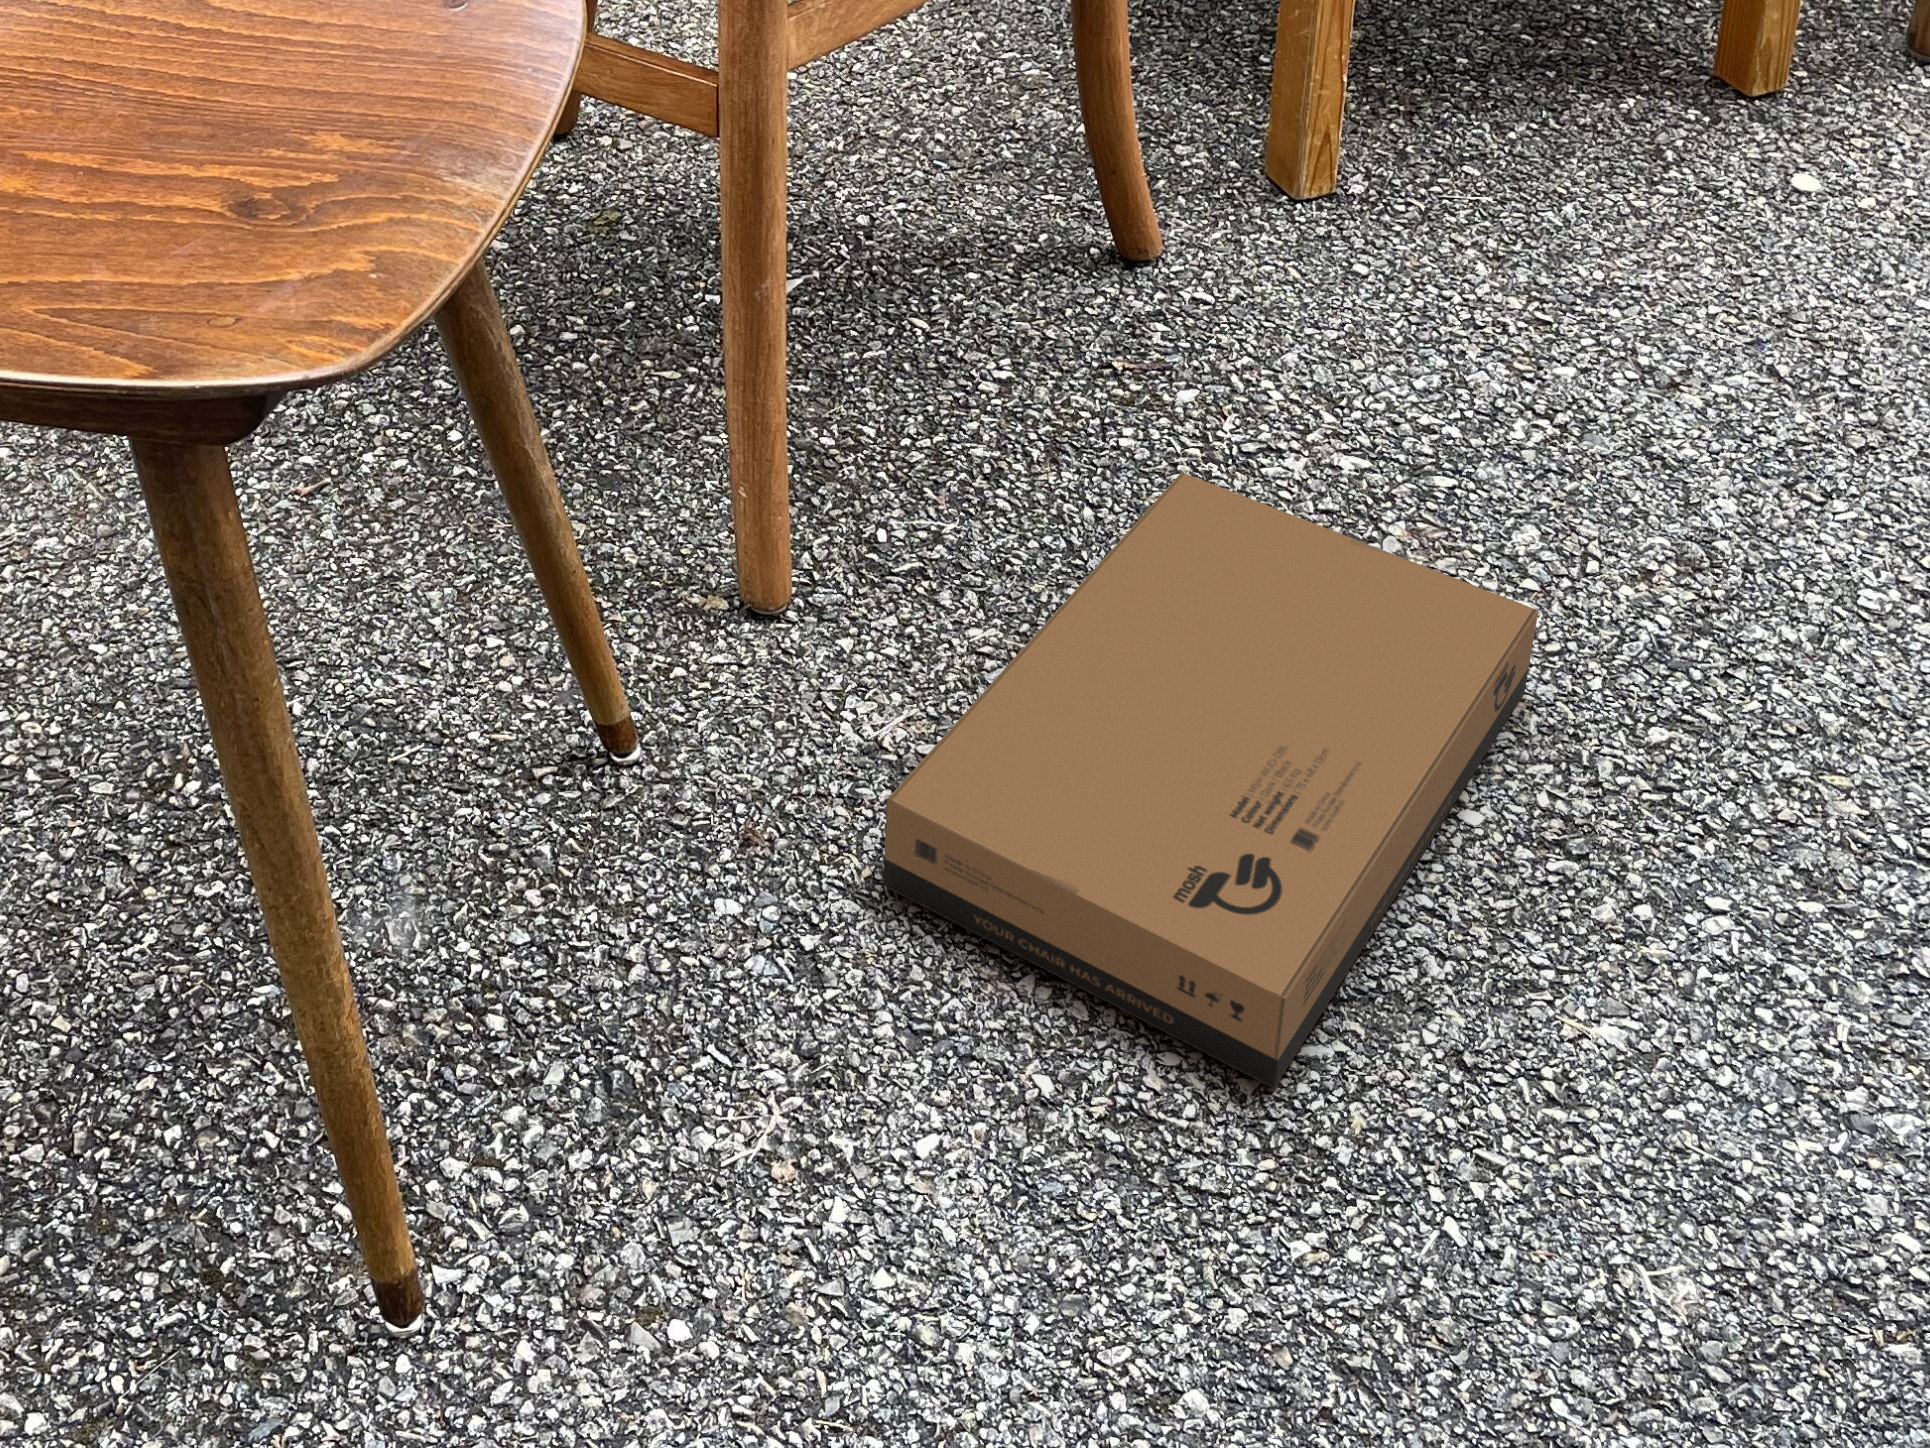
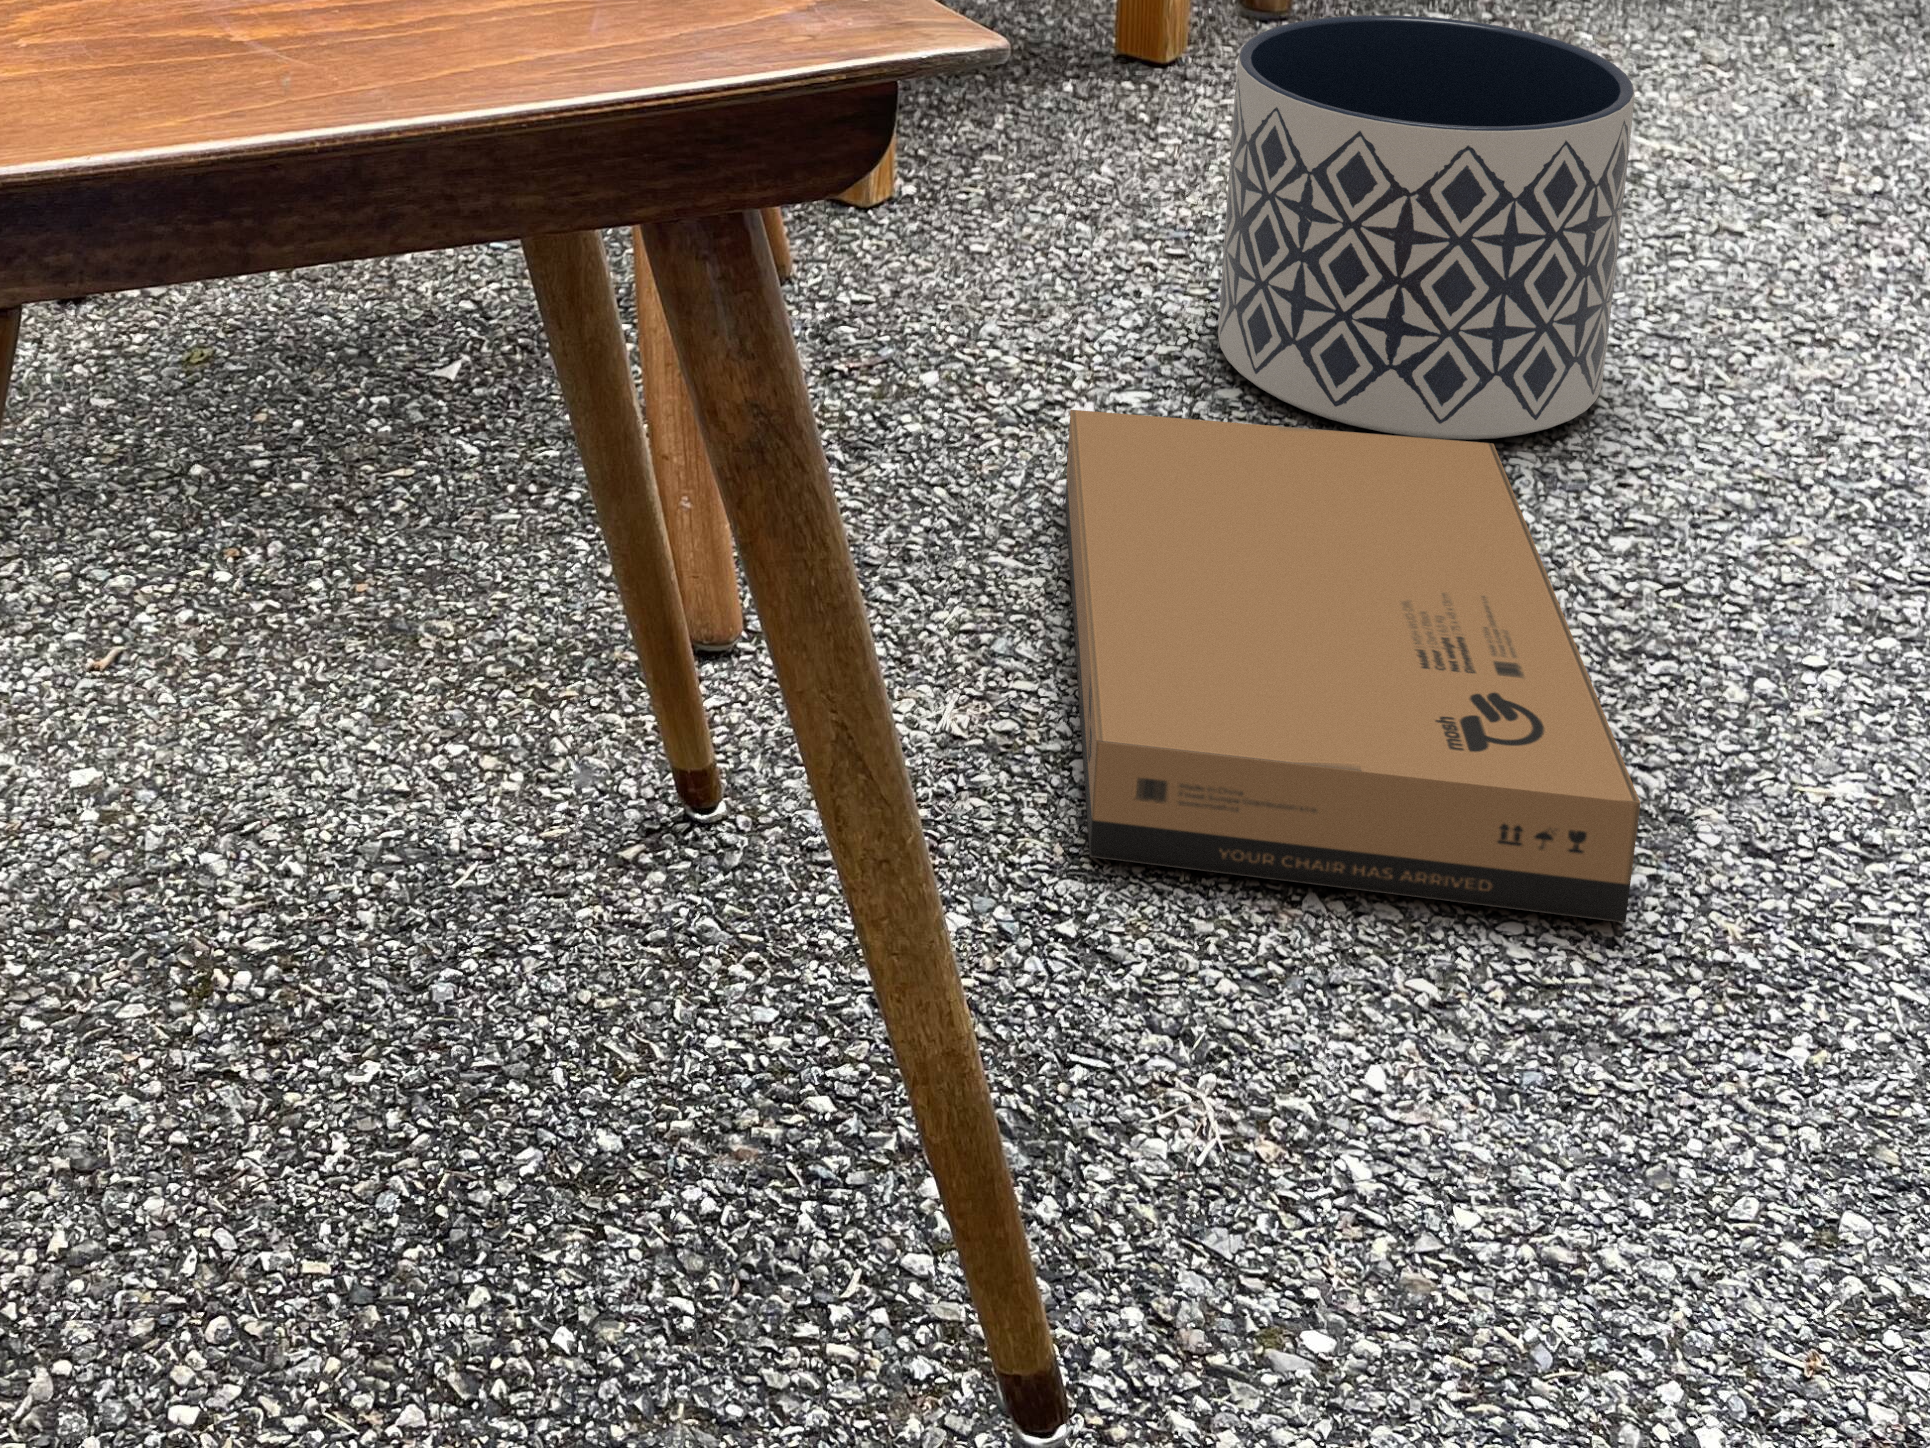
planter: none [1450,136,1876,594] -> present [1218,15,1635,439]

